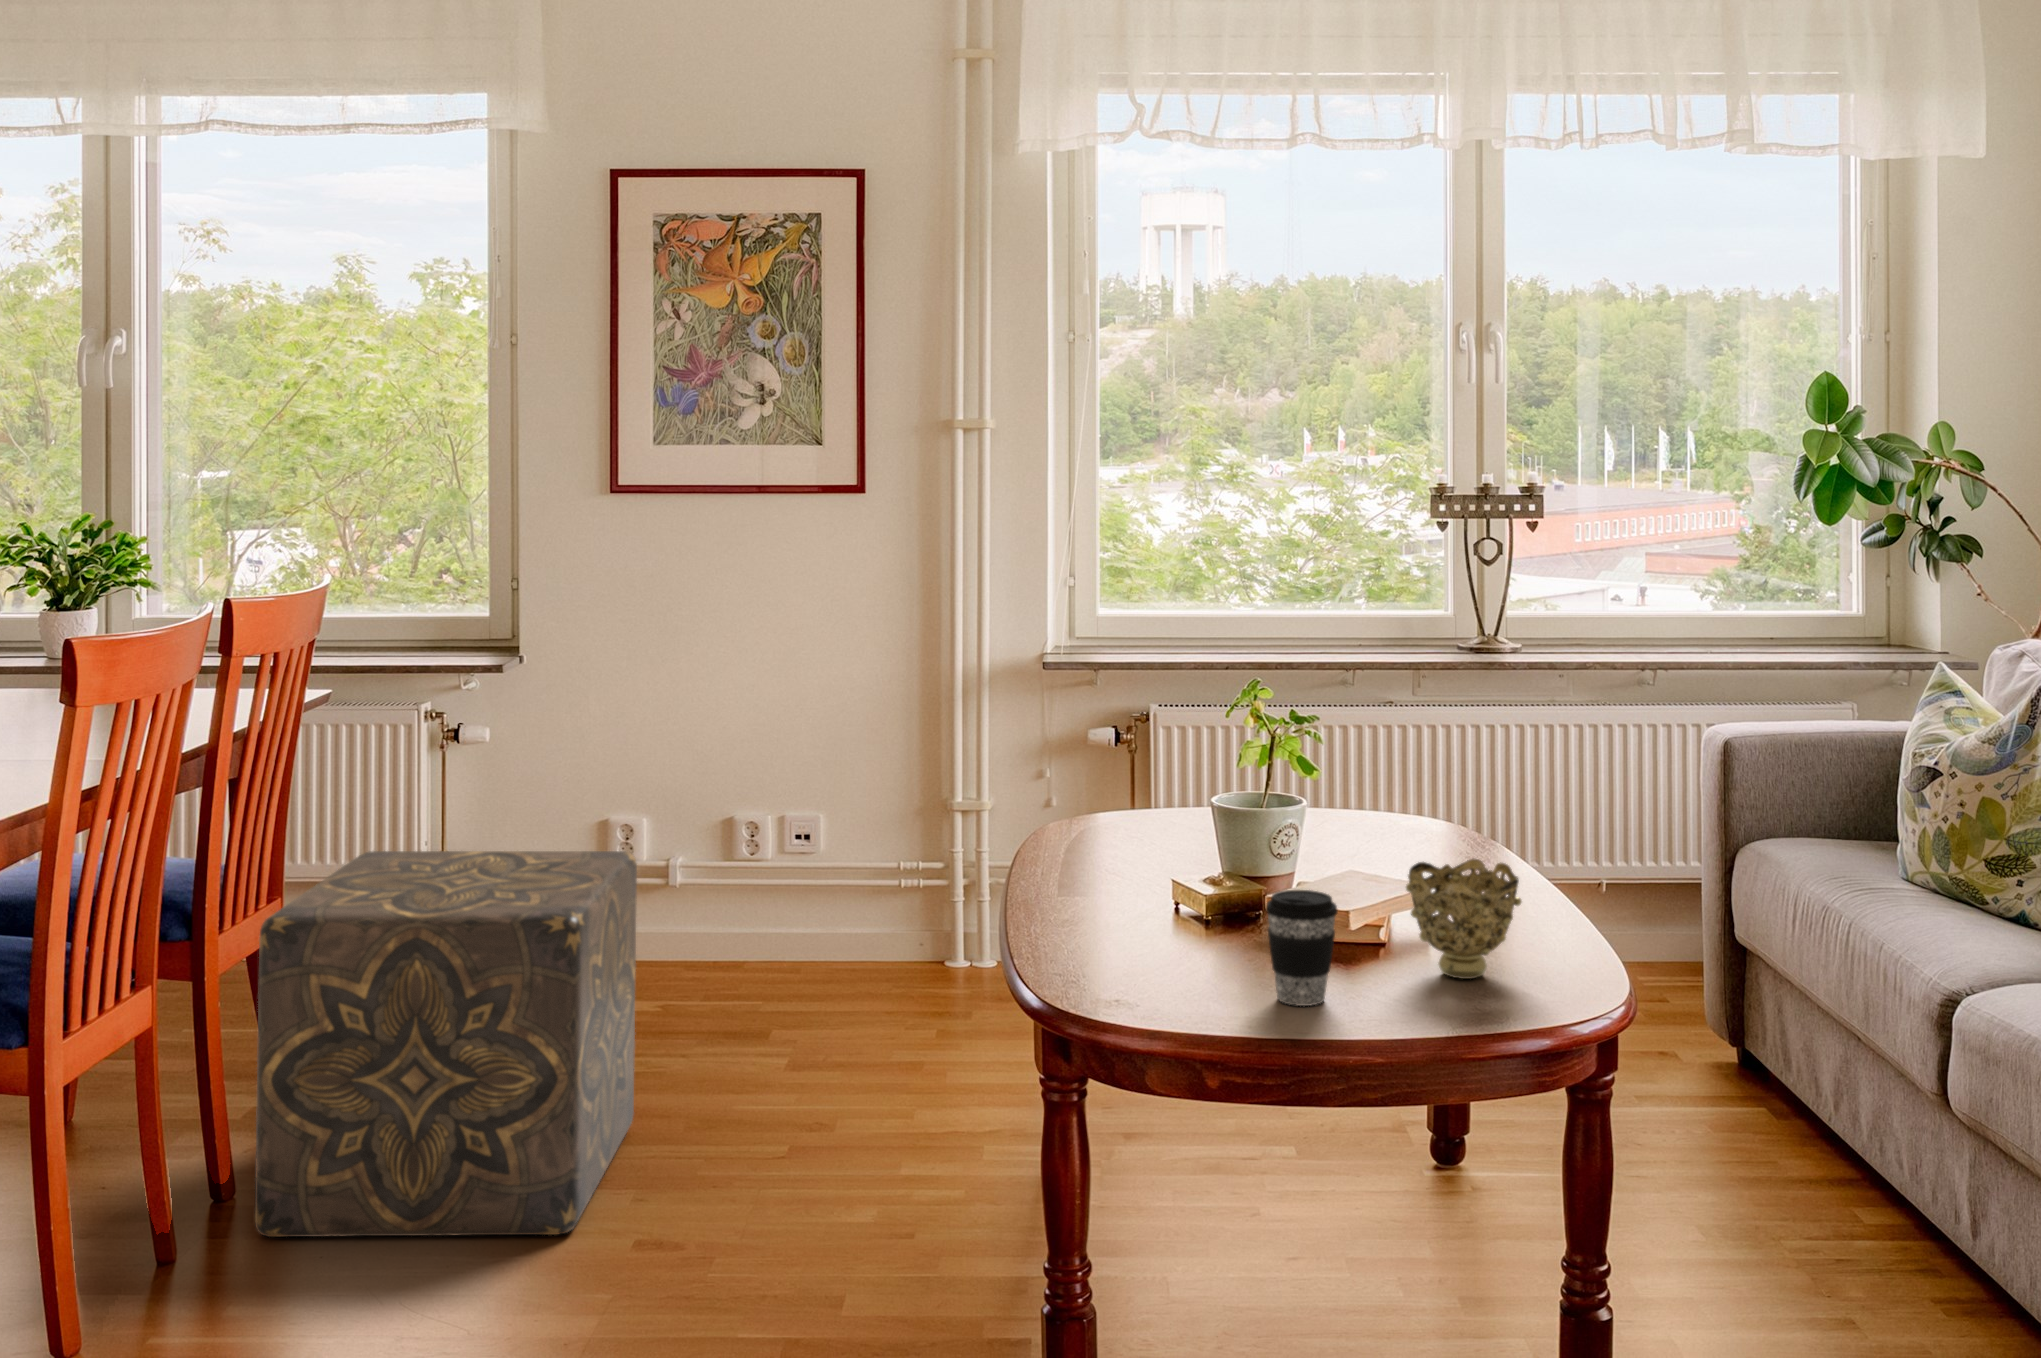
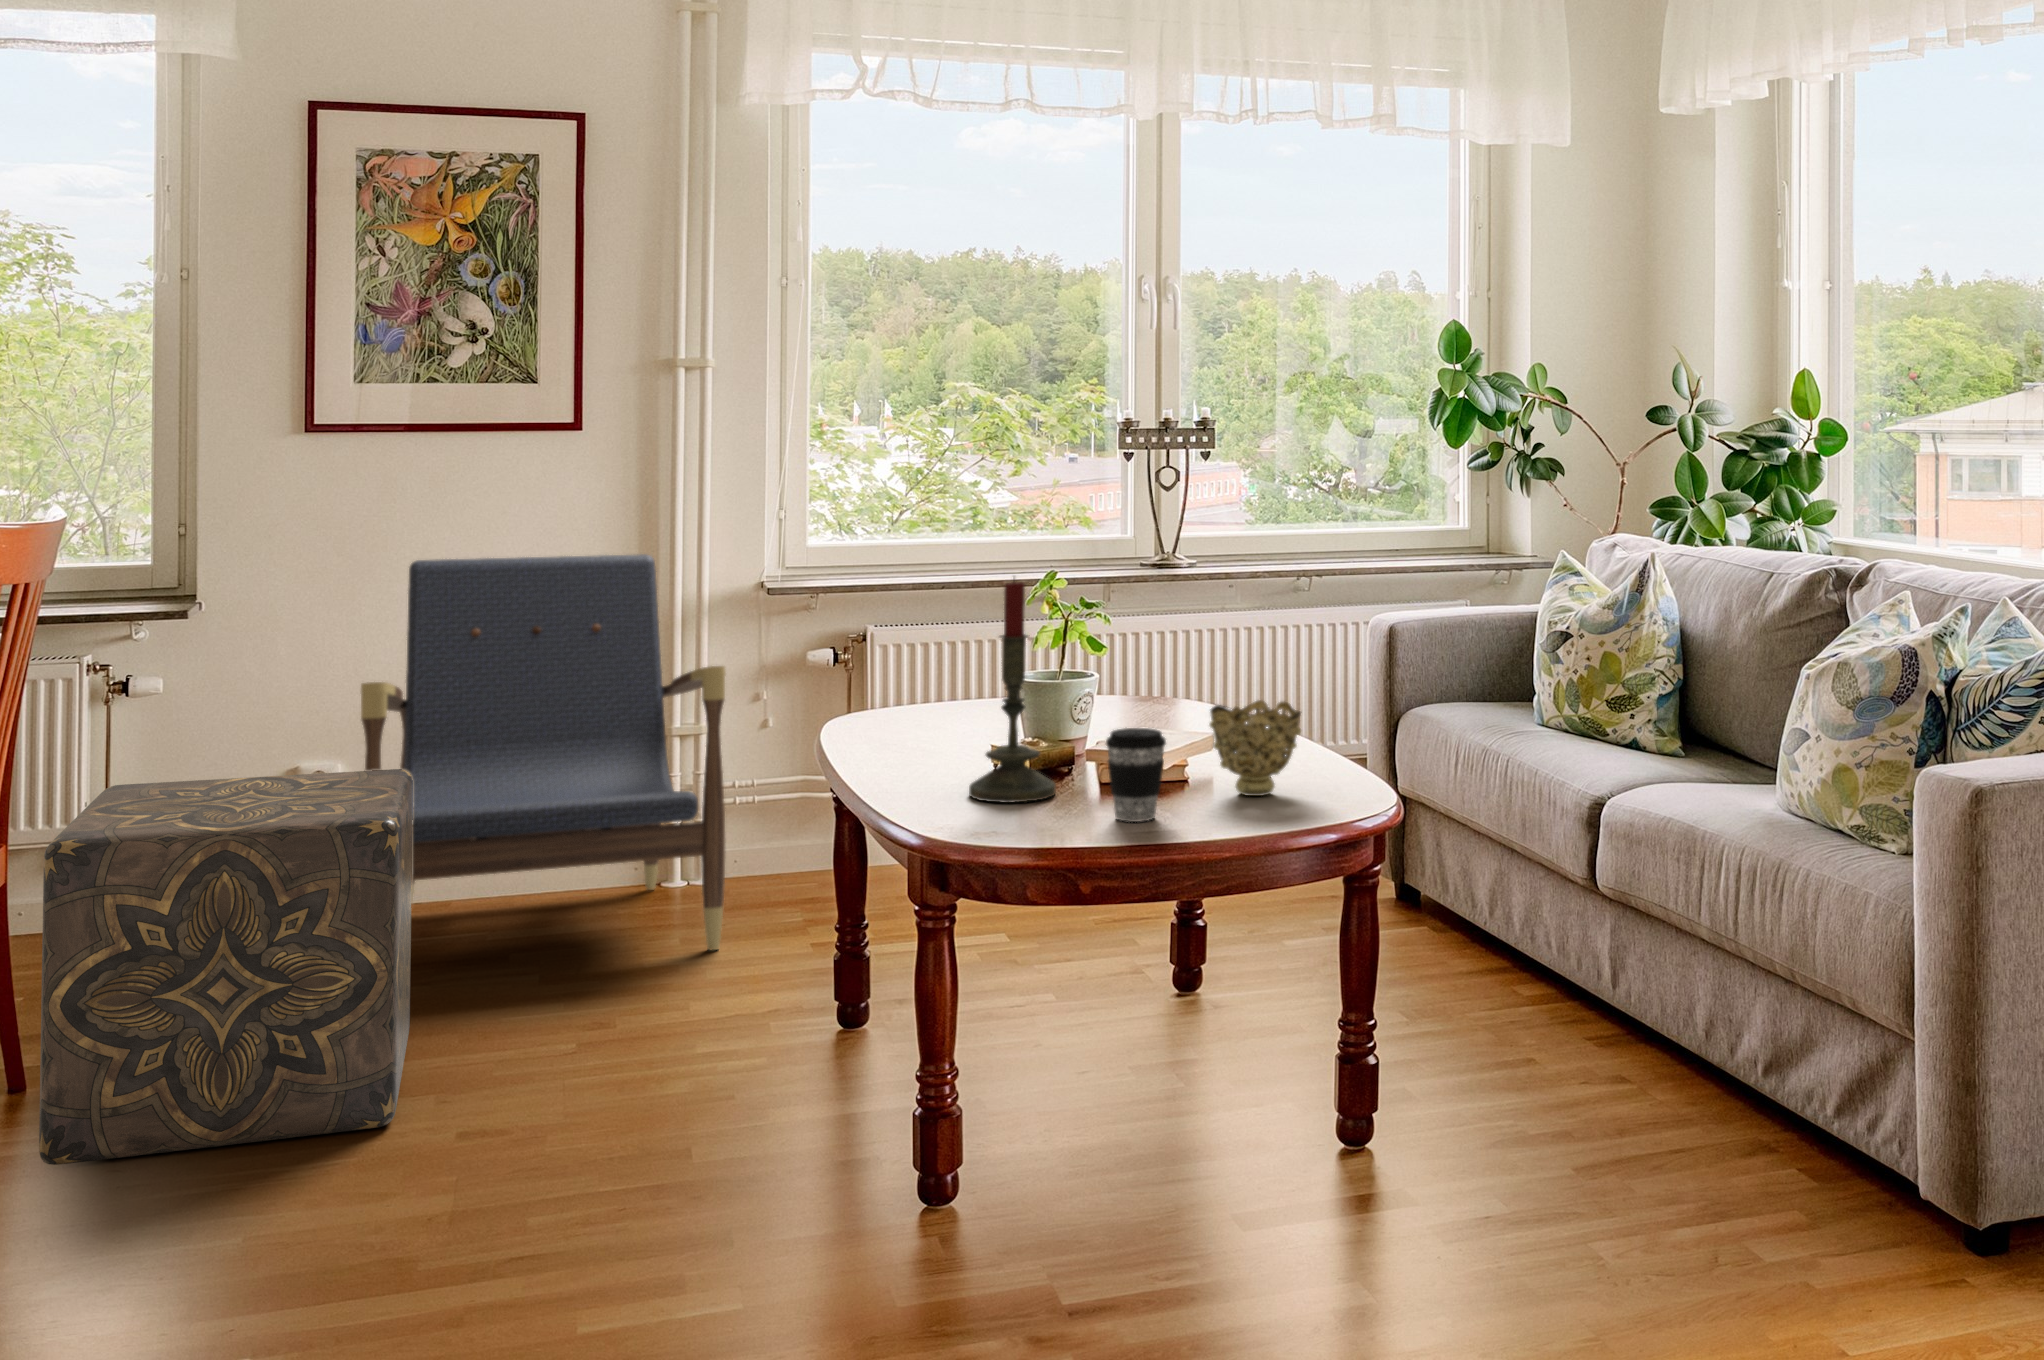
lounge chair: none [617,622,976,1059] -> present [361,554,726,950]
candle: none [1131,697,1229,963] -> present [969,581,1056,803]

